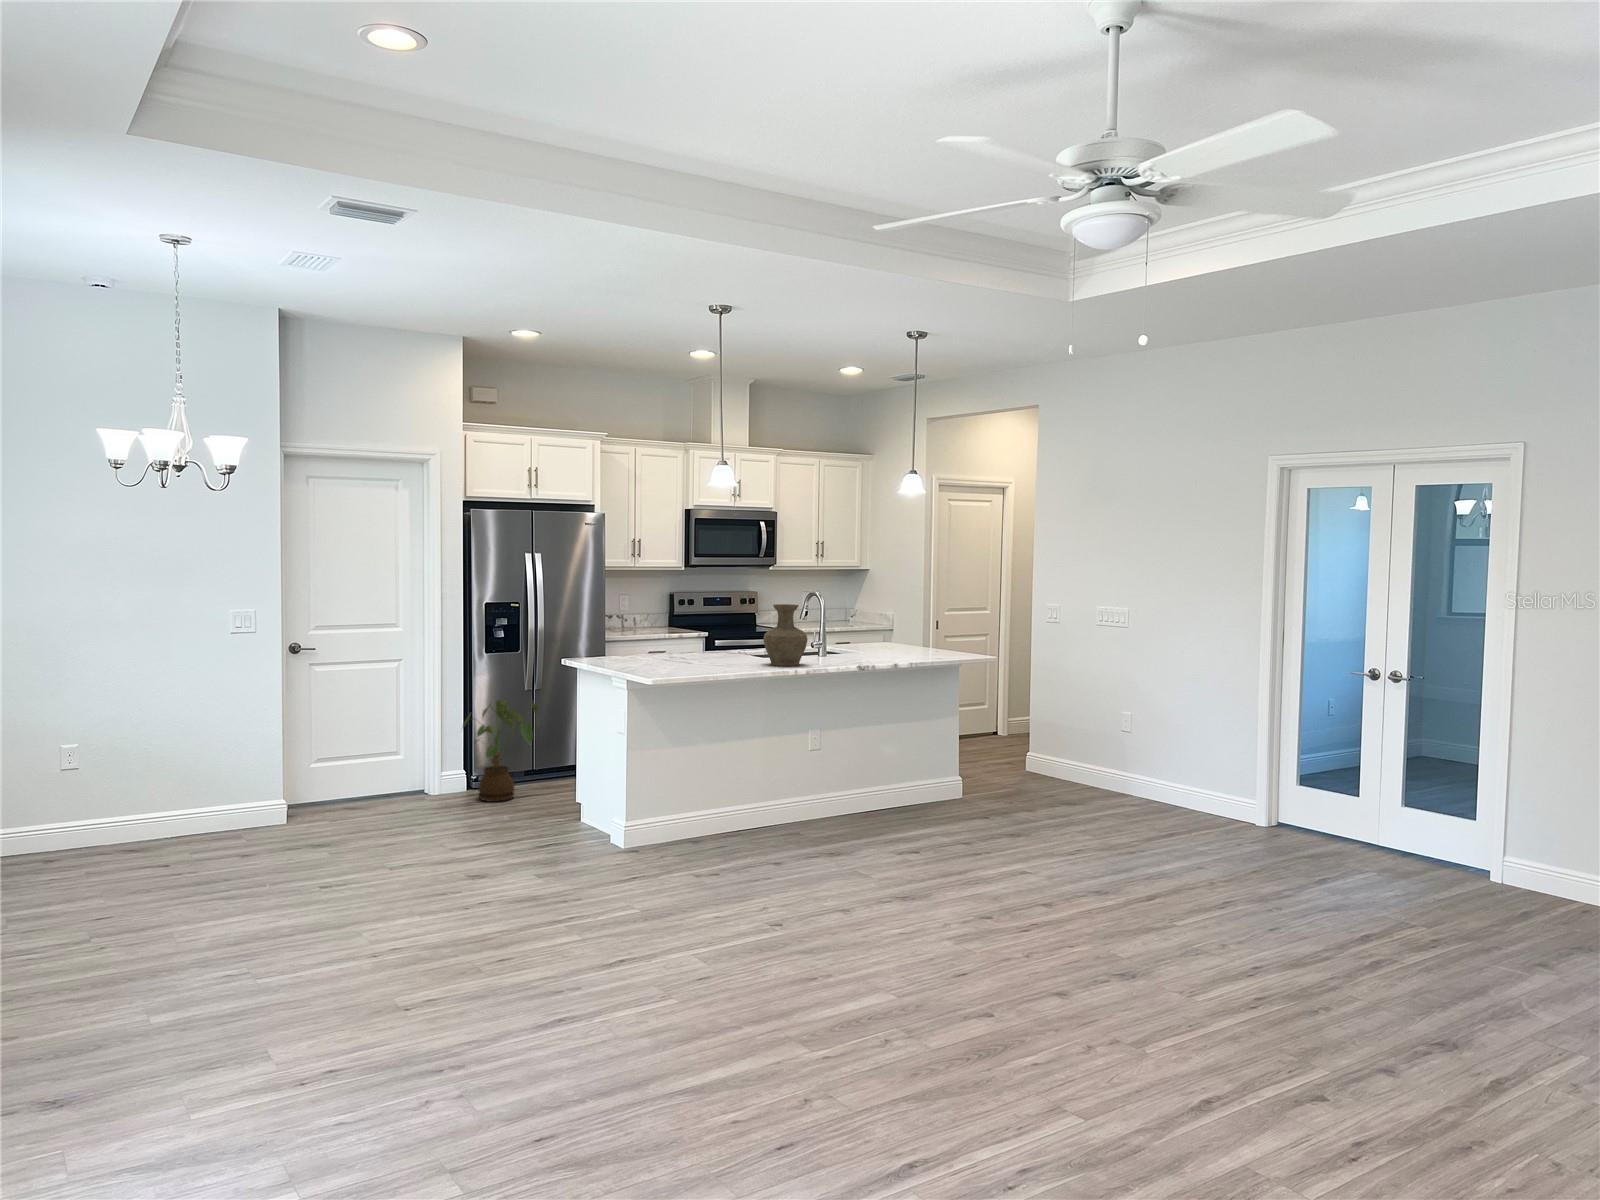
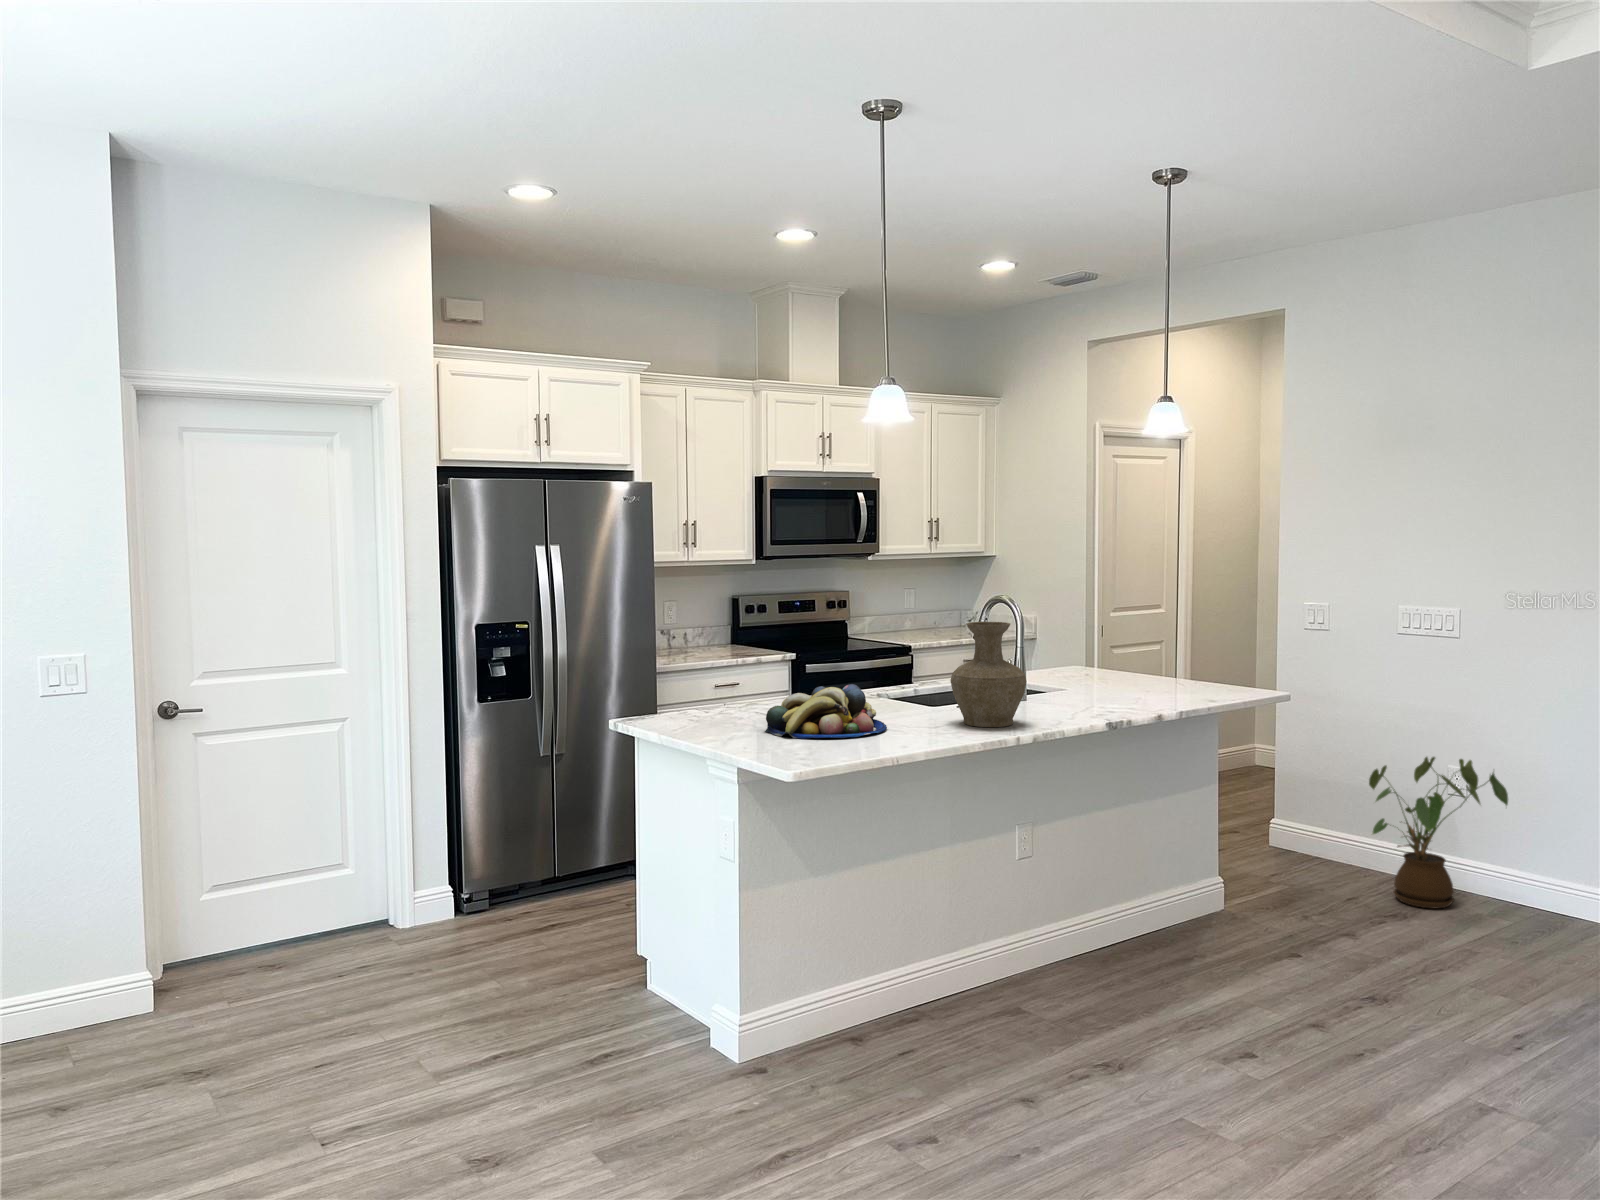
fruit bowl: none [650,639,723,667] -> present [765,684,887,739]
house plant: present [463,699,539,802] -> present [1369,757,1508,908]

